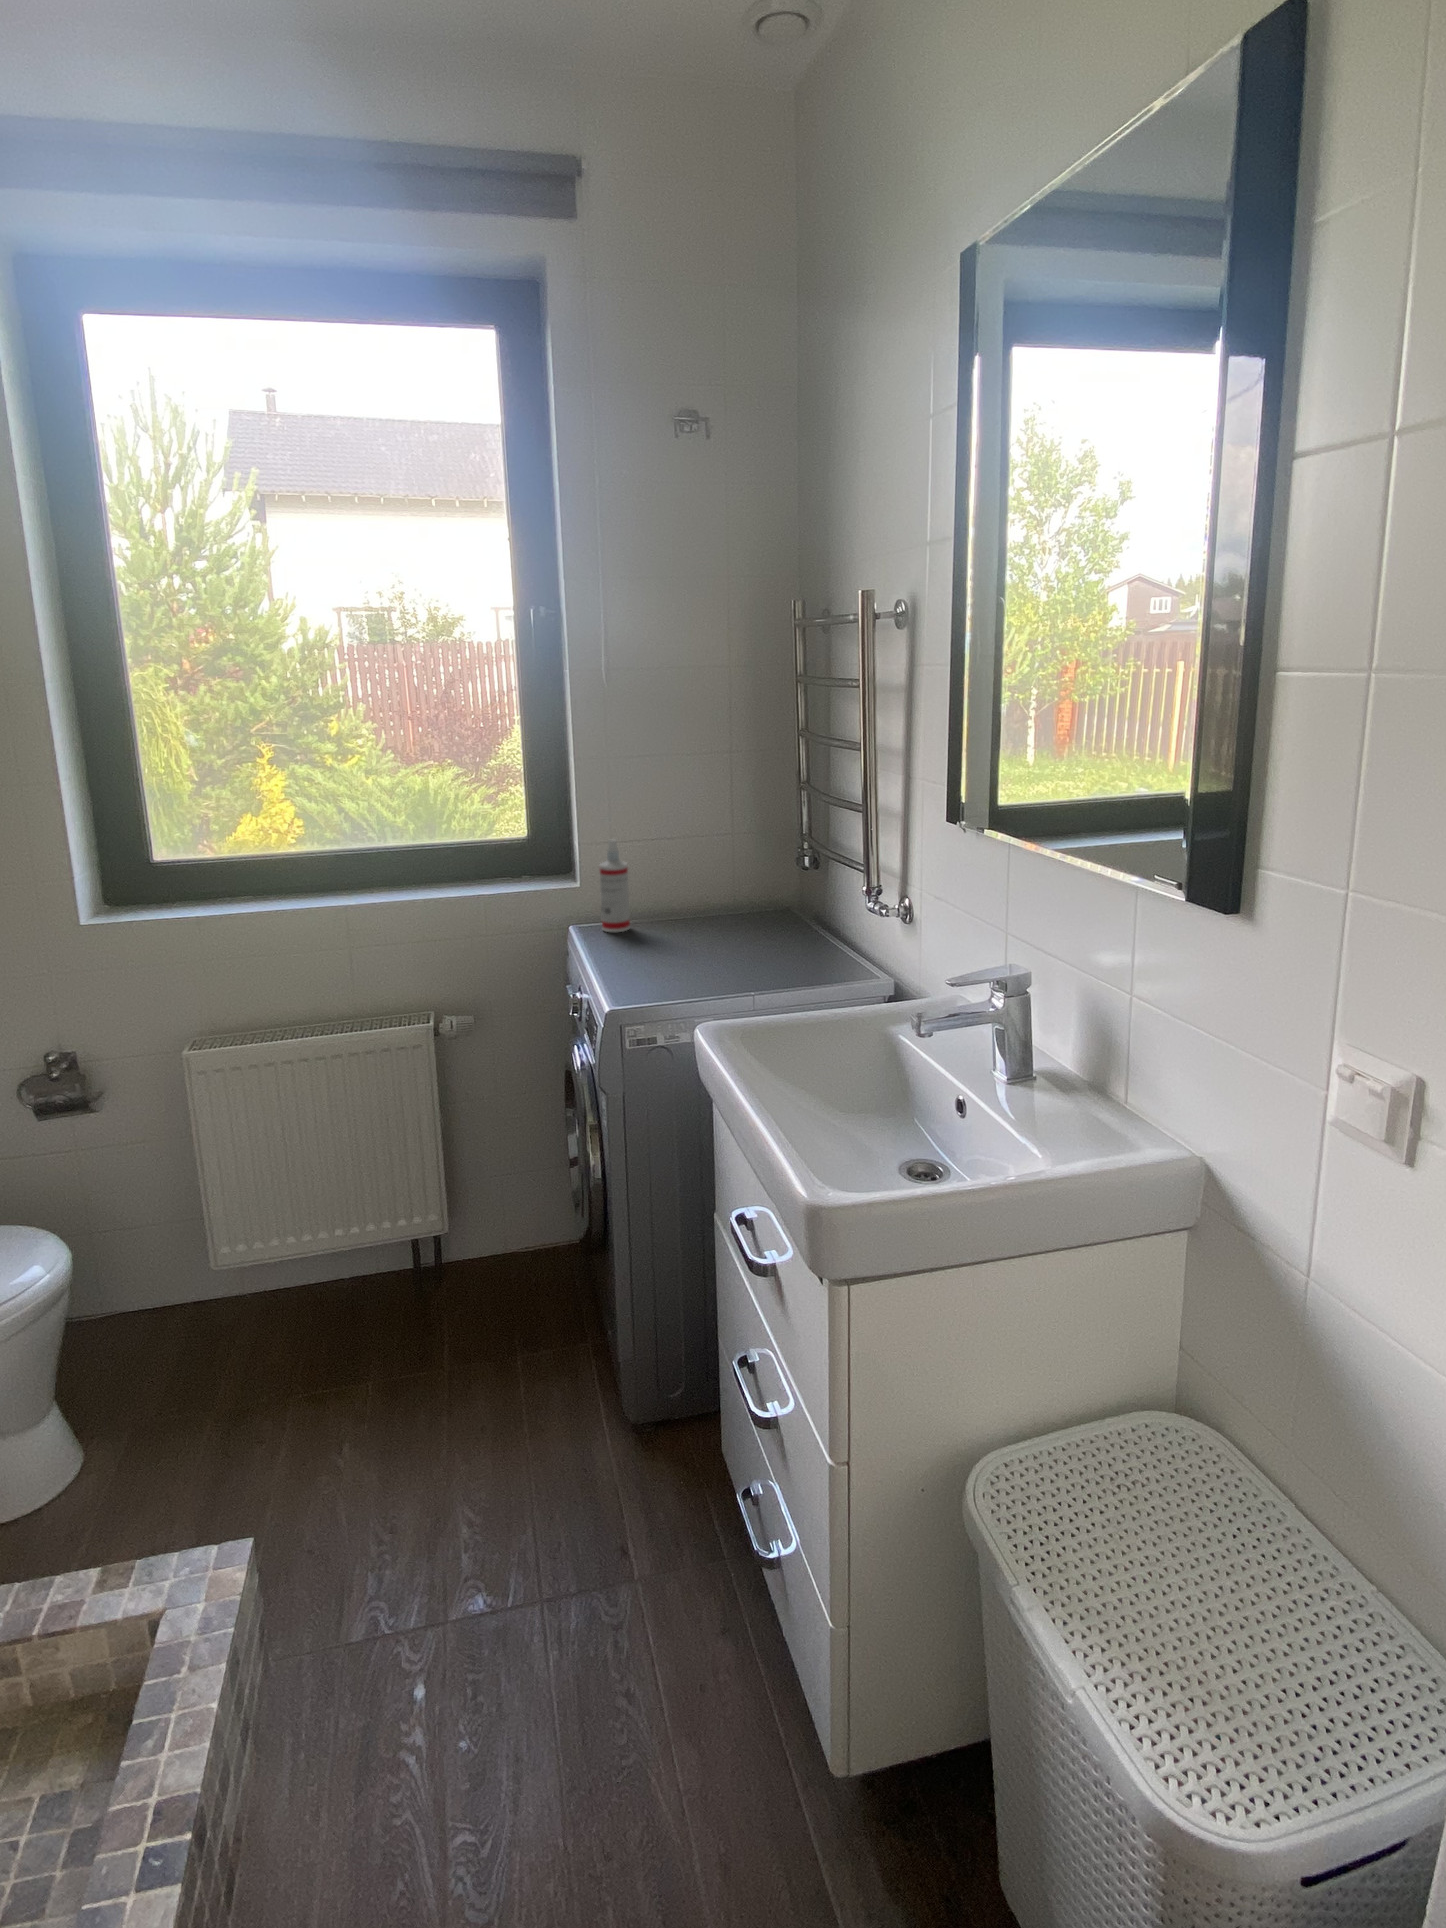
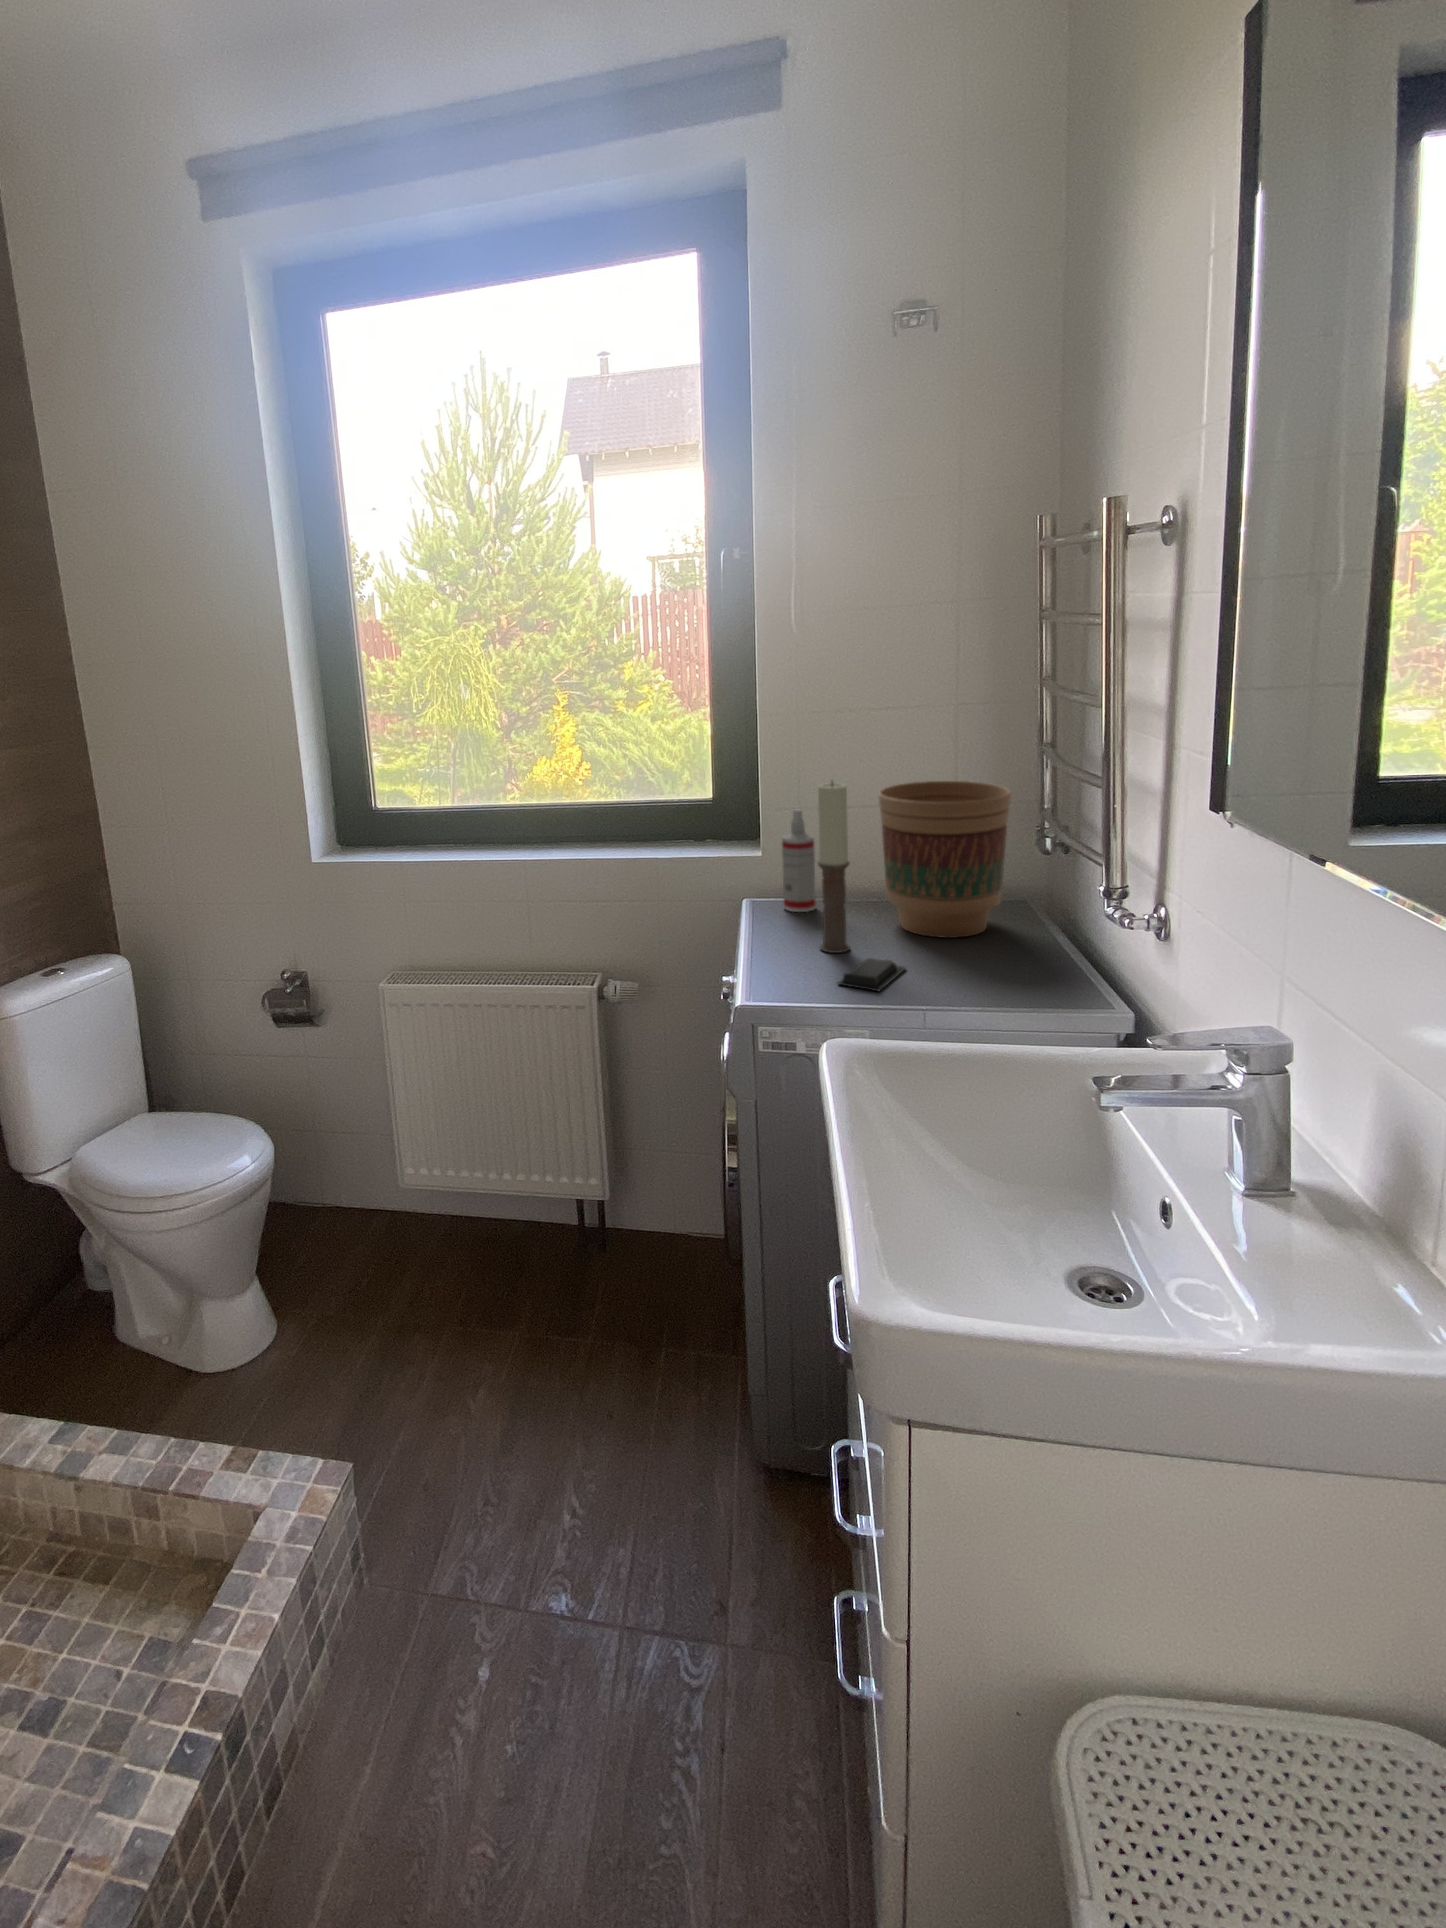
candle: none [646,810,675,962] -> present [818,782,850,953]
flower pot: none [684,810,787,942] -> present [878,781,1011,938]
soap bar: none [680,961,727,987] -> present [838,958,905,991]

